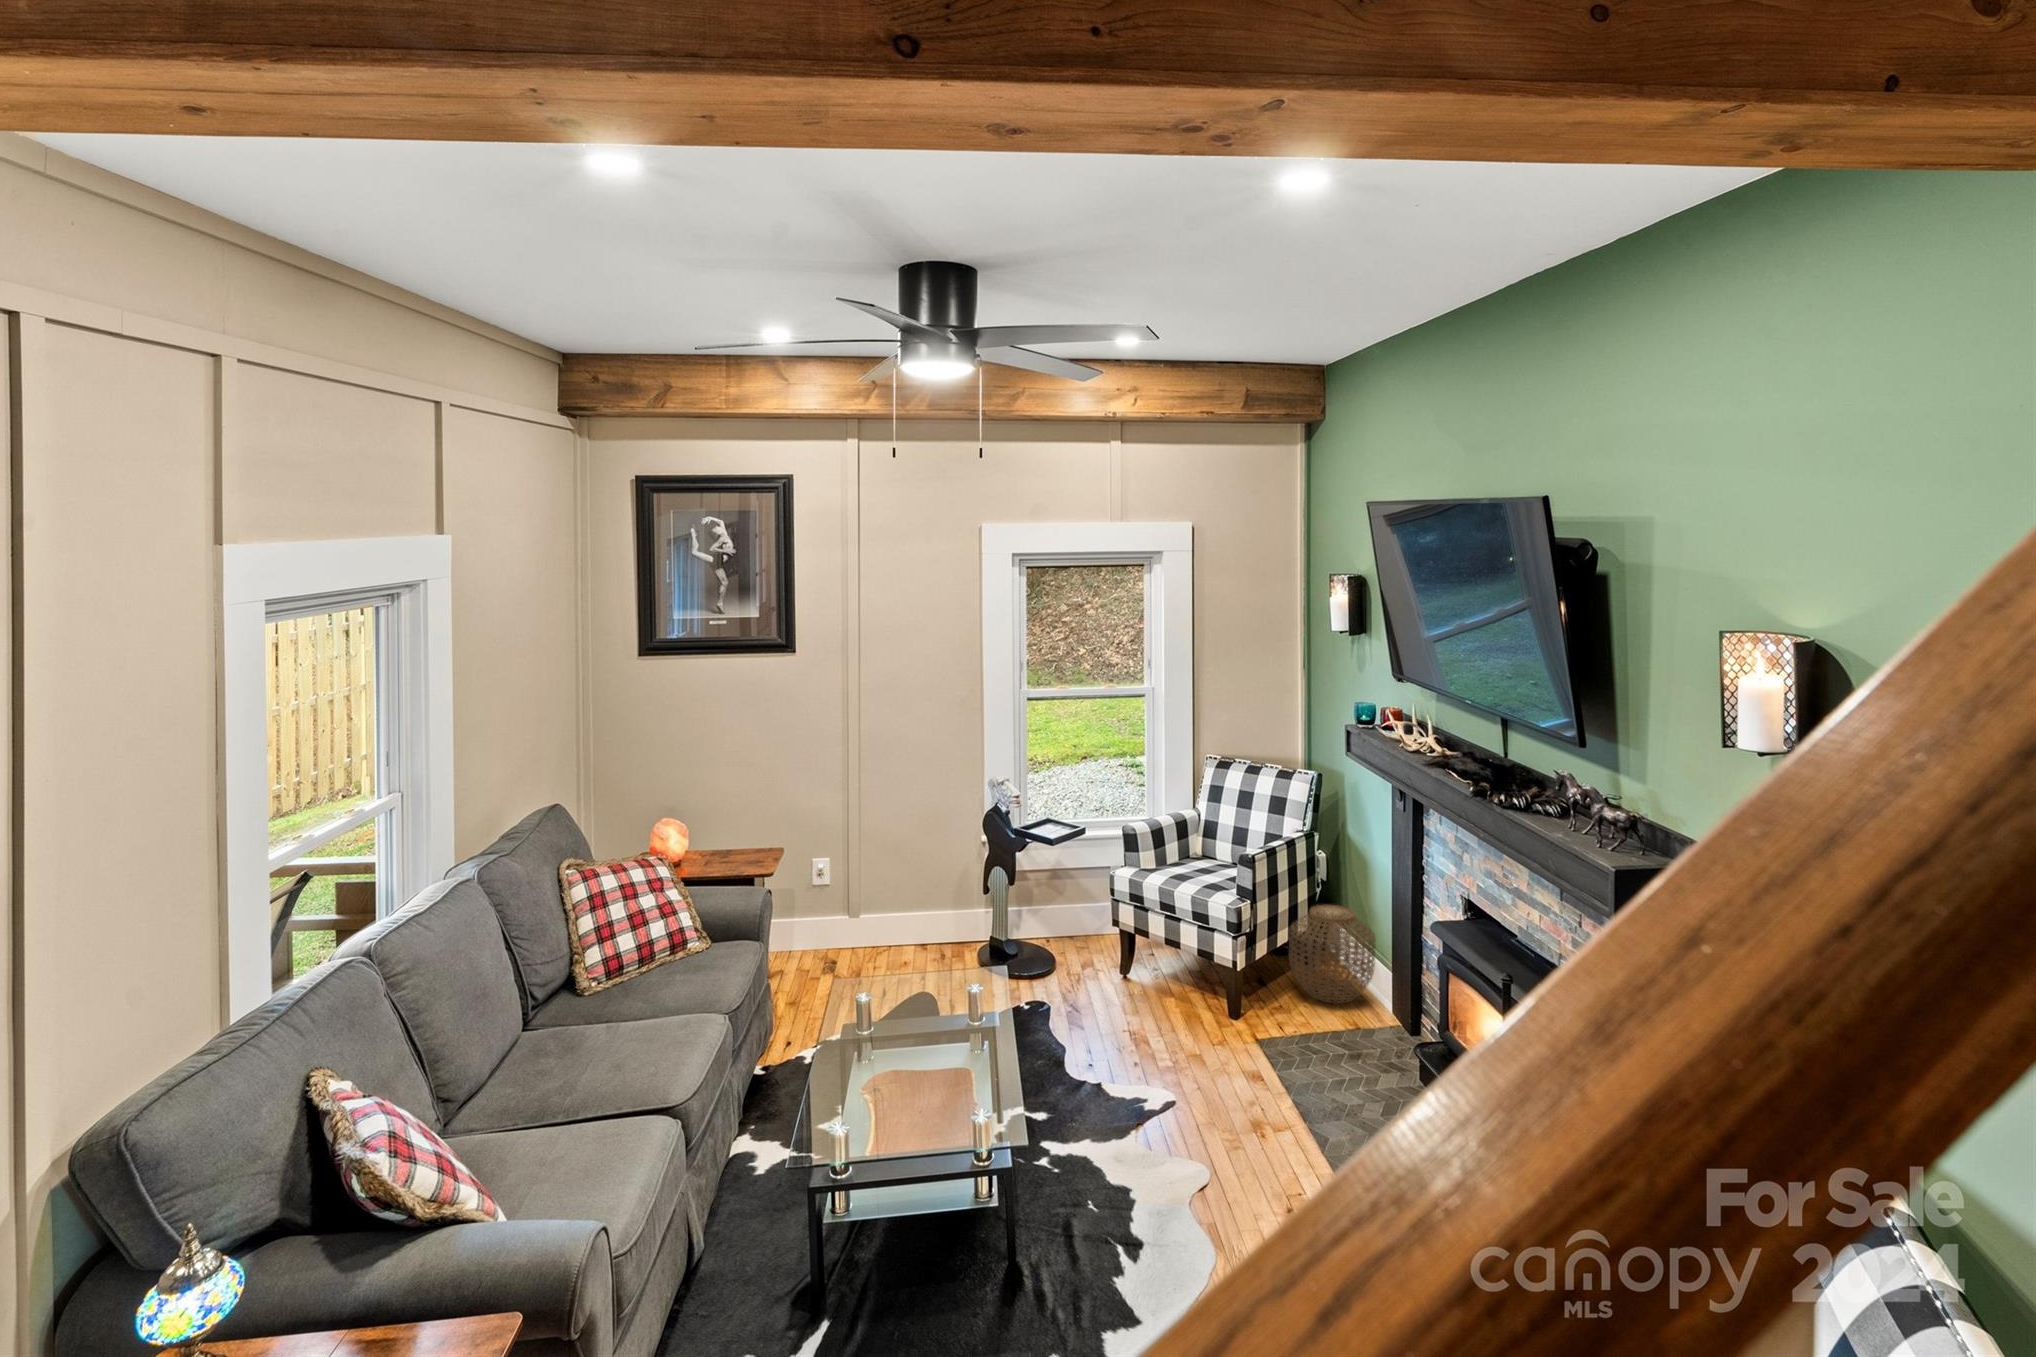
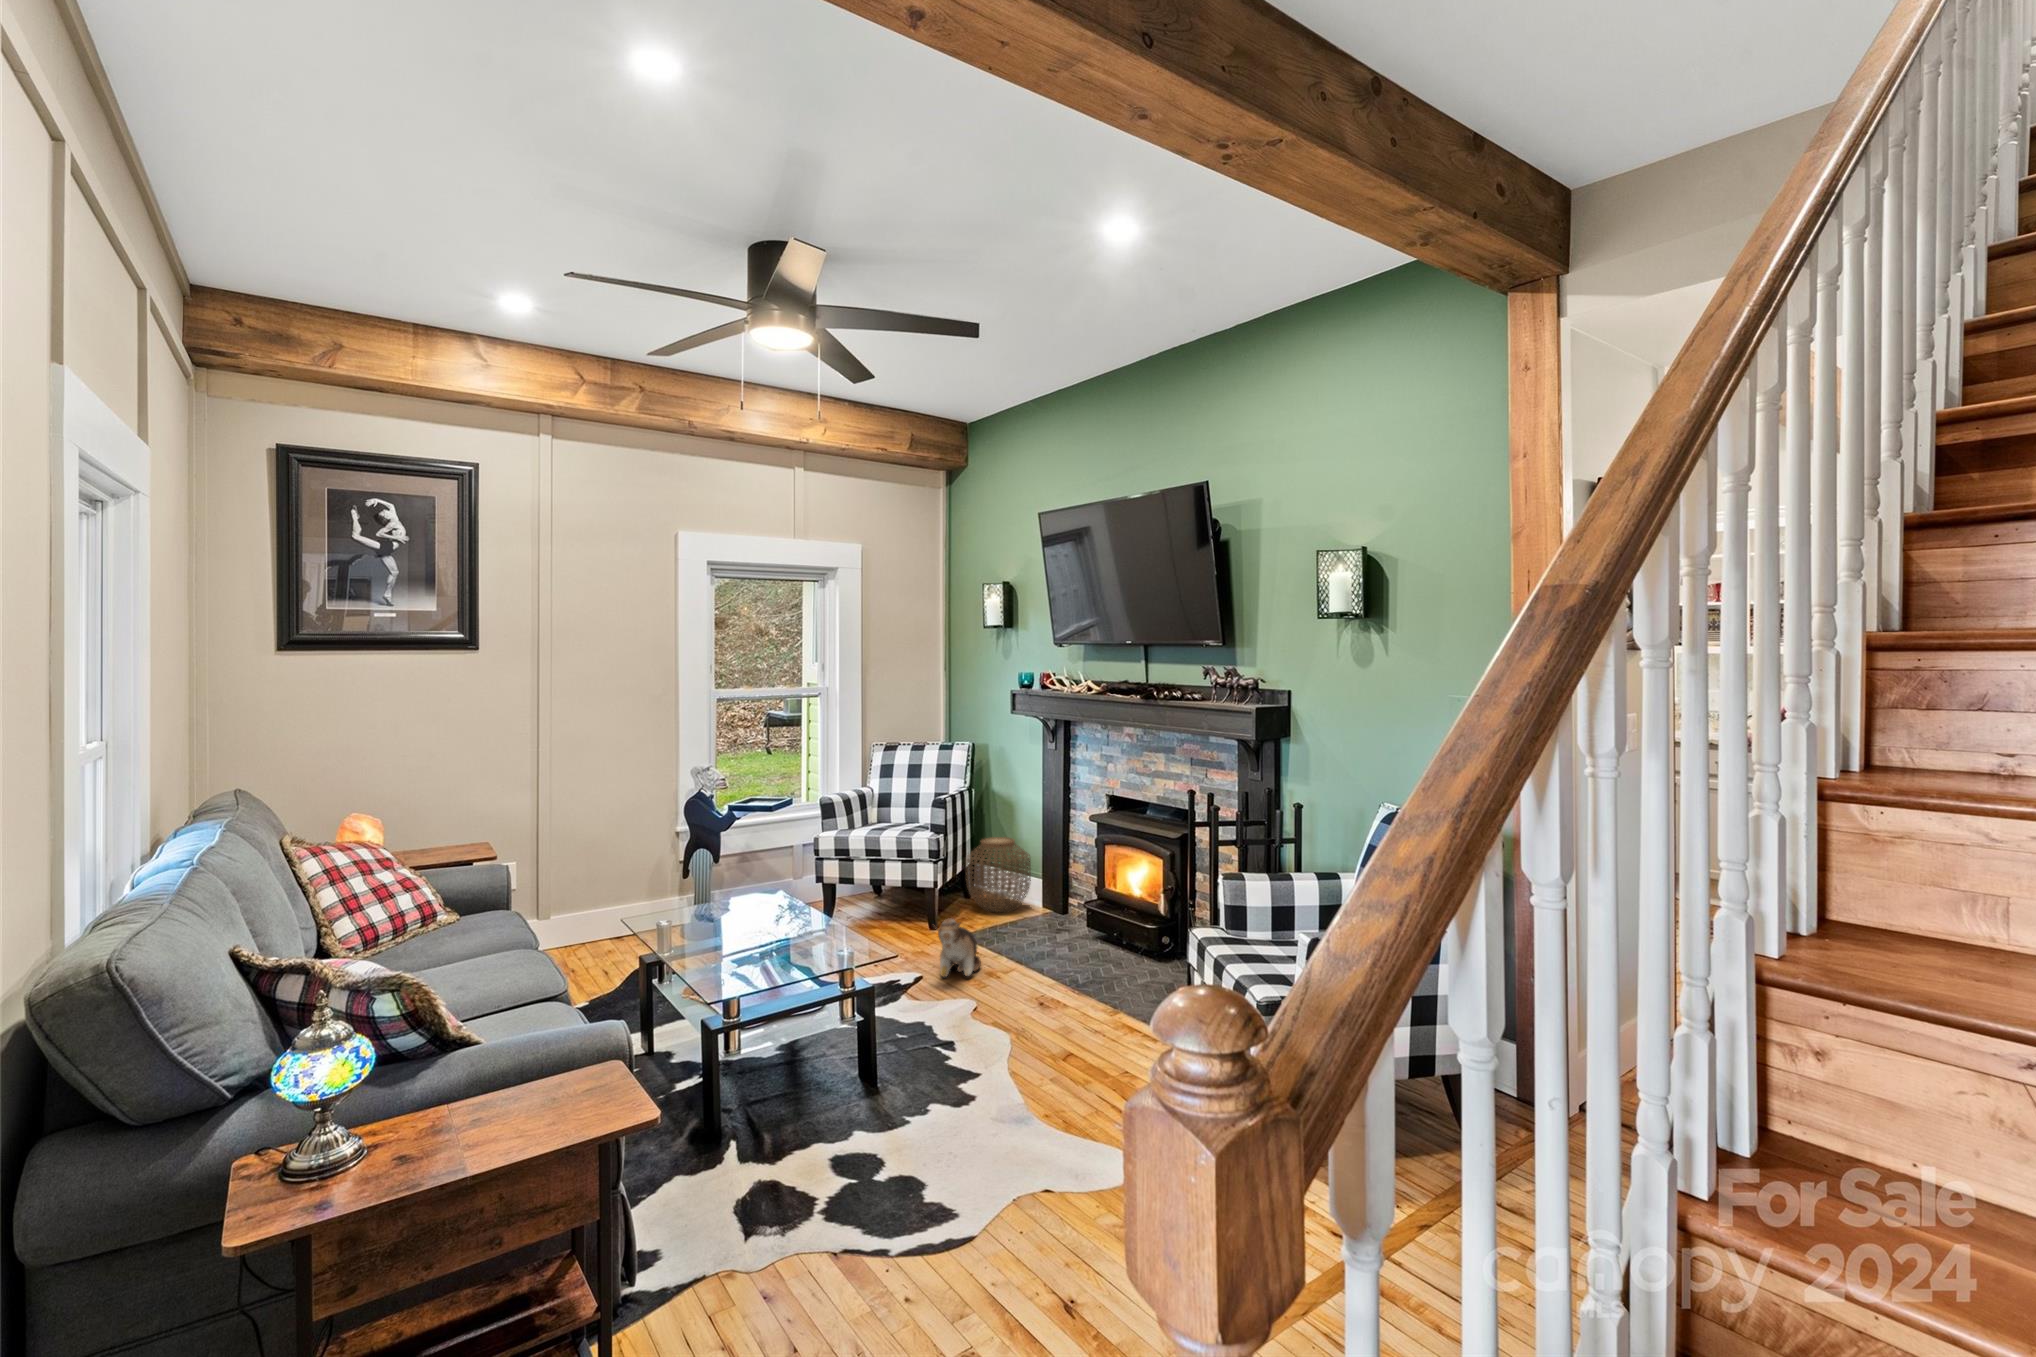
plush toy: none [1179,1029,1256,1103] -> present [938,918,981,977]

